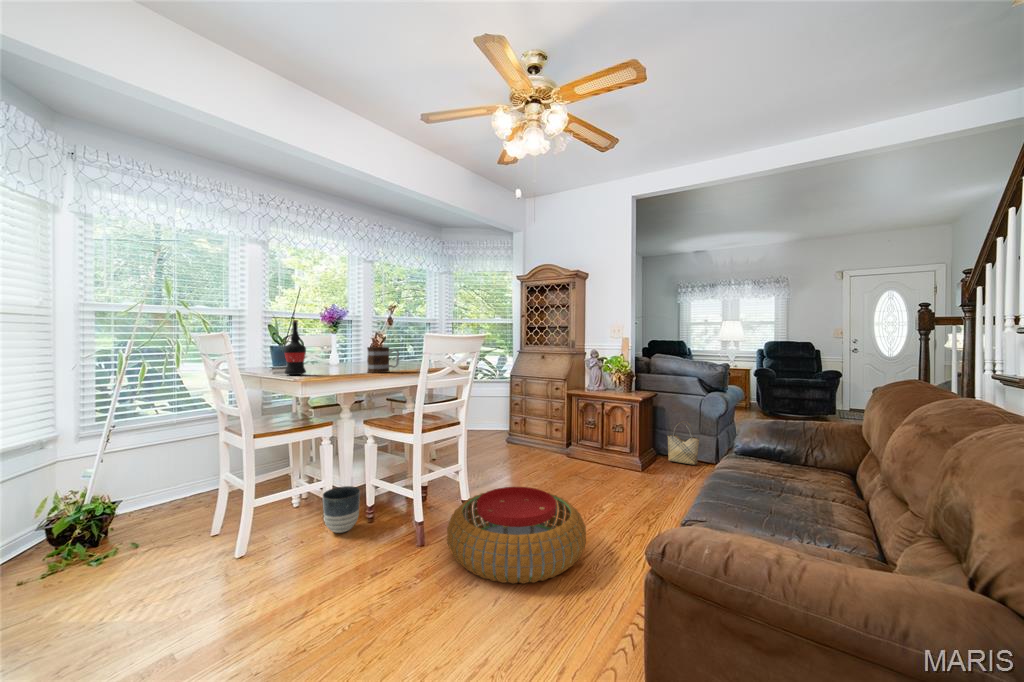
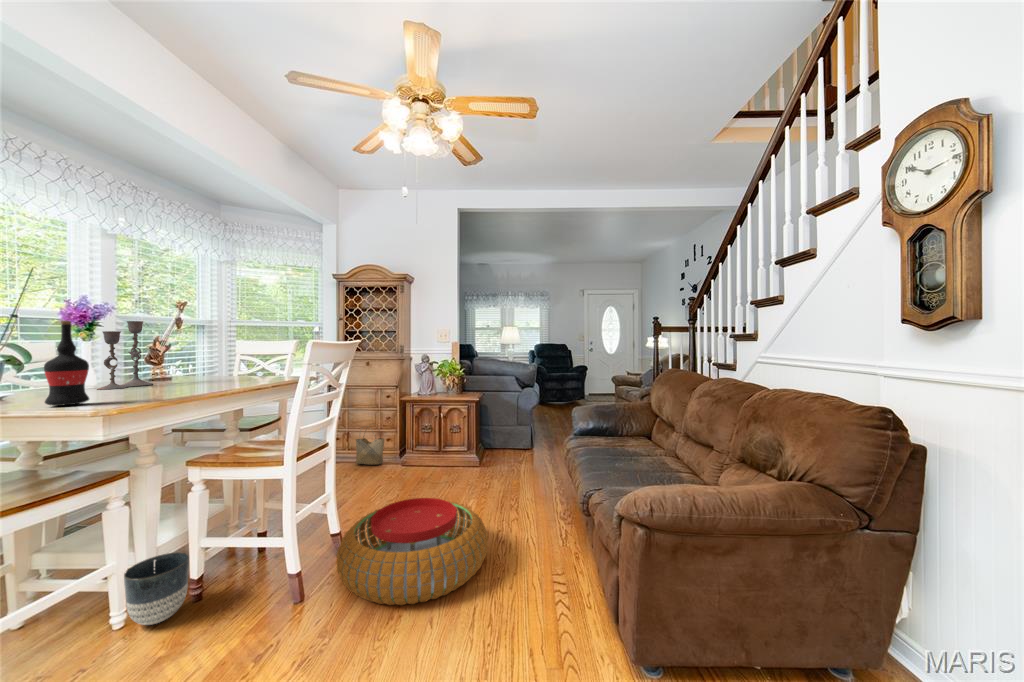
candlestick: none [336,319,370,366] -> present [97,321,153,390]
mug: present [367,347,399,373] -> none [188,358,235,393]
woven basket: present [667,421,699,465] -> present [356,426,384,465]

